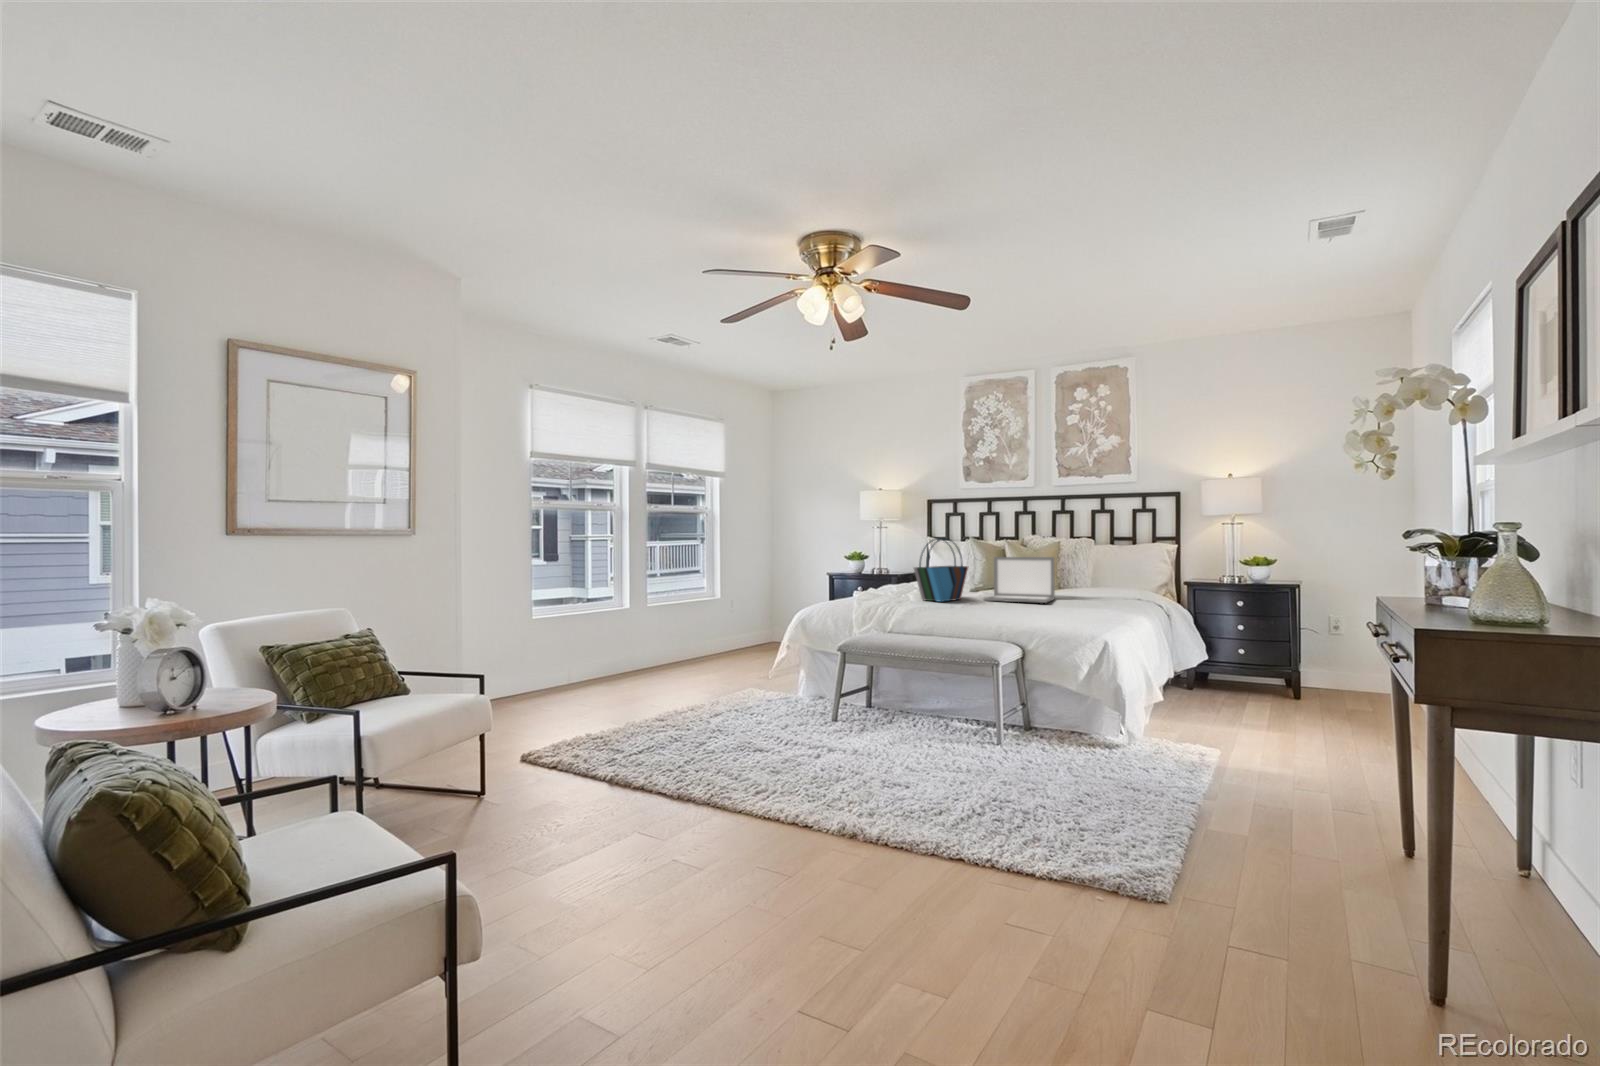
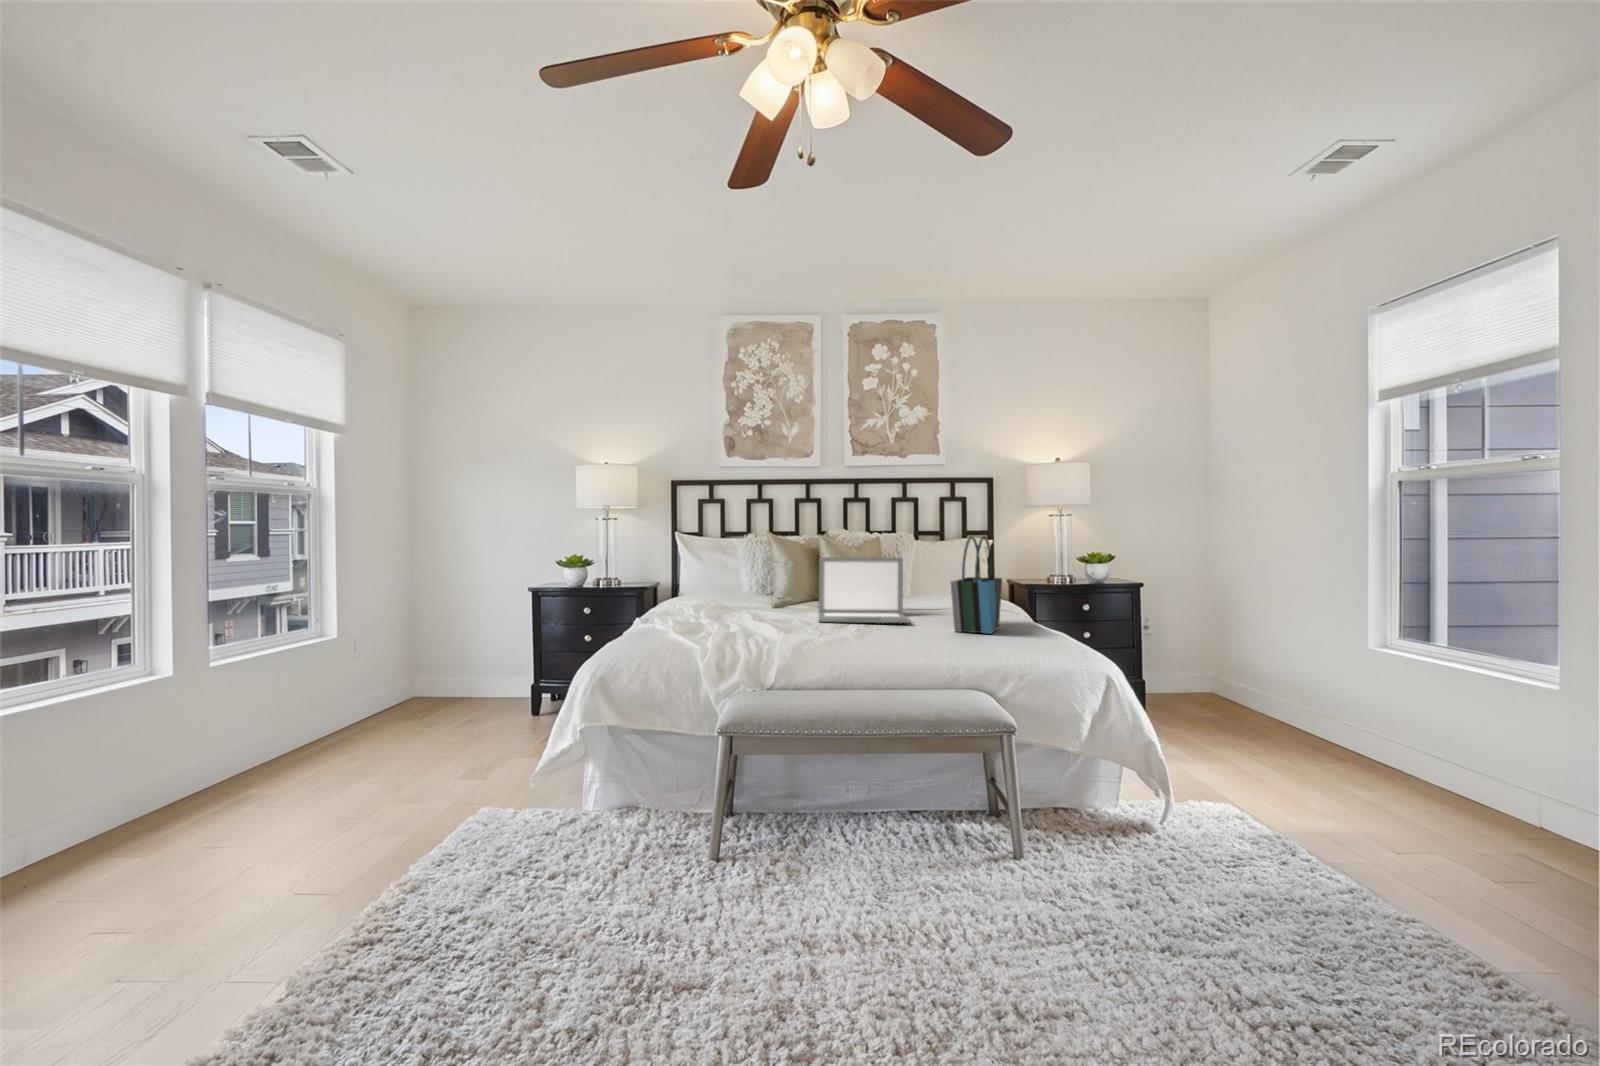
tote bag: present [914,538,968,602] -> present [951,537,1002,633]

